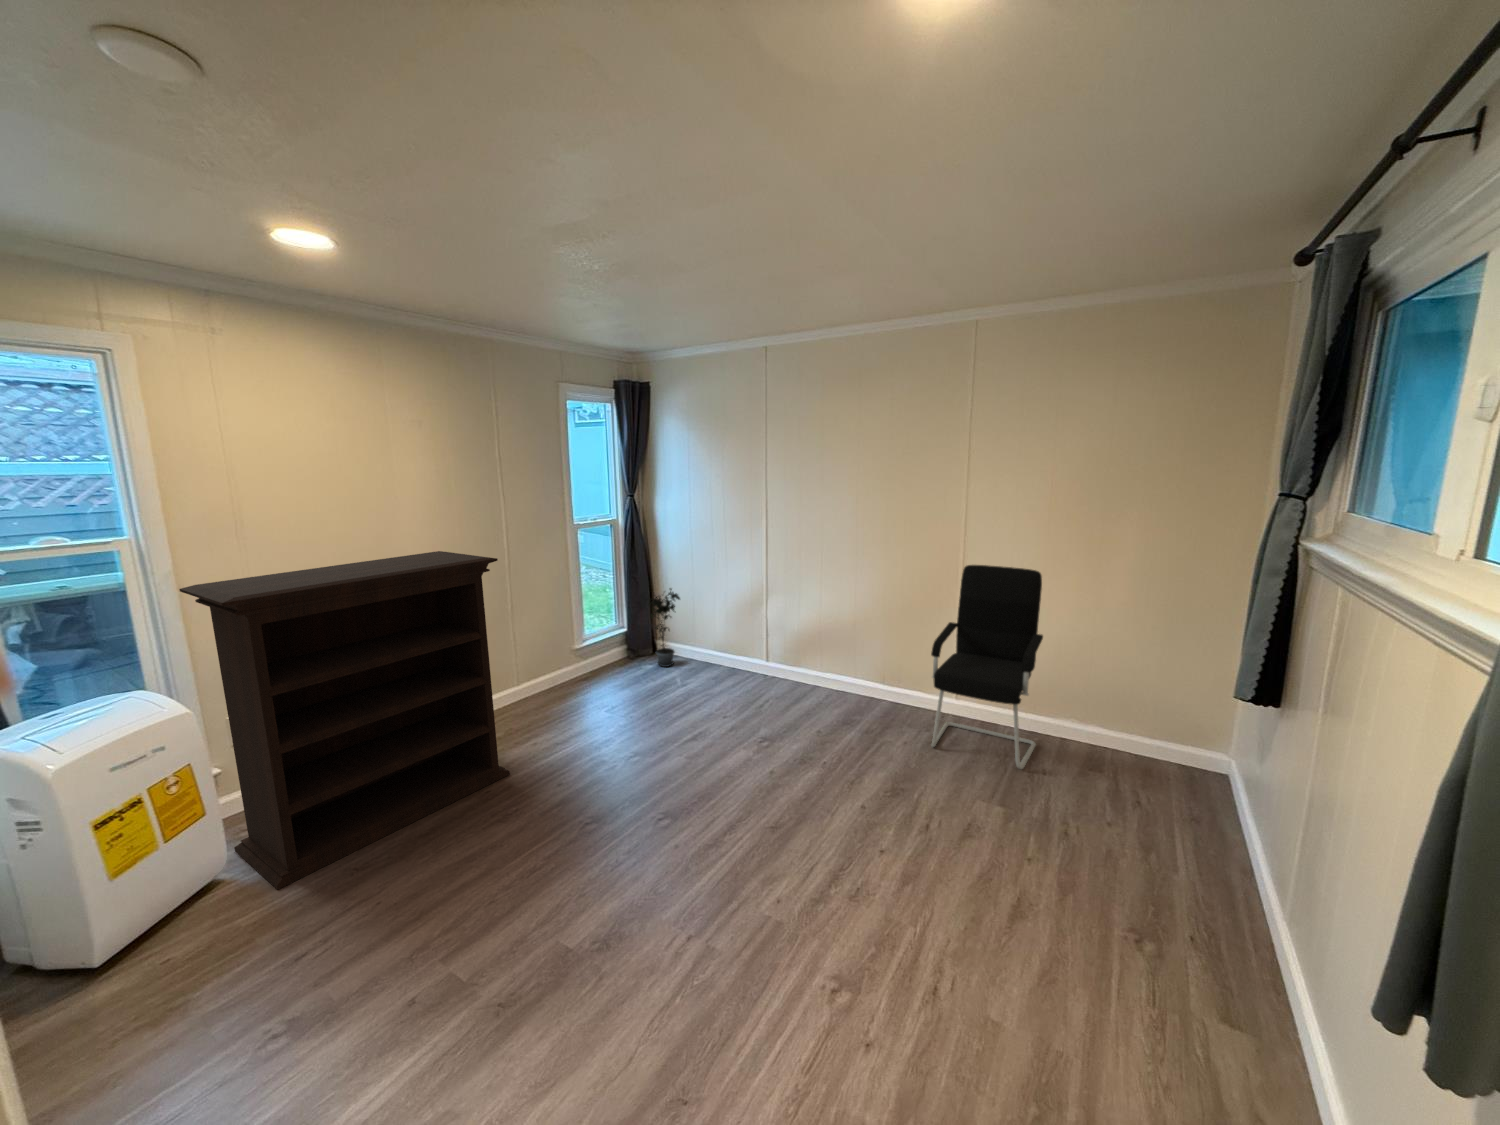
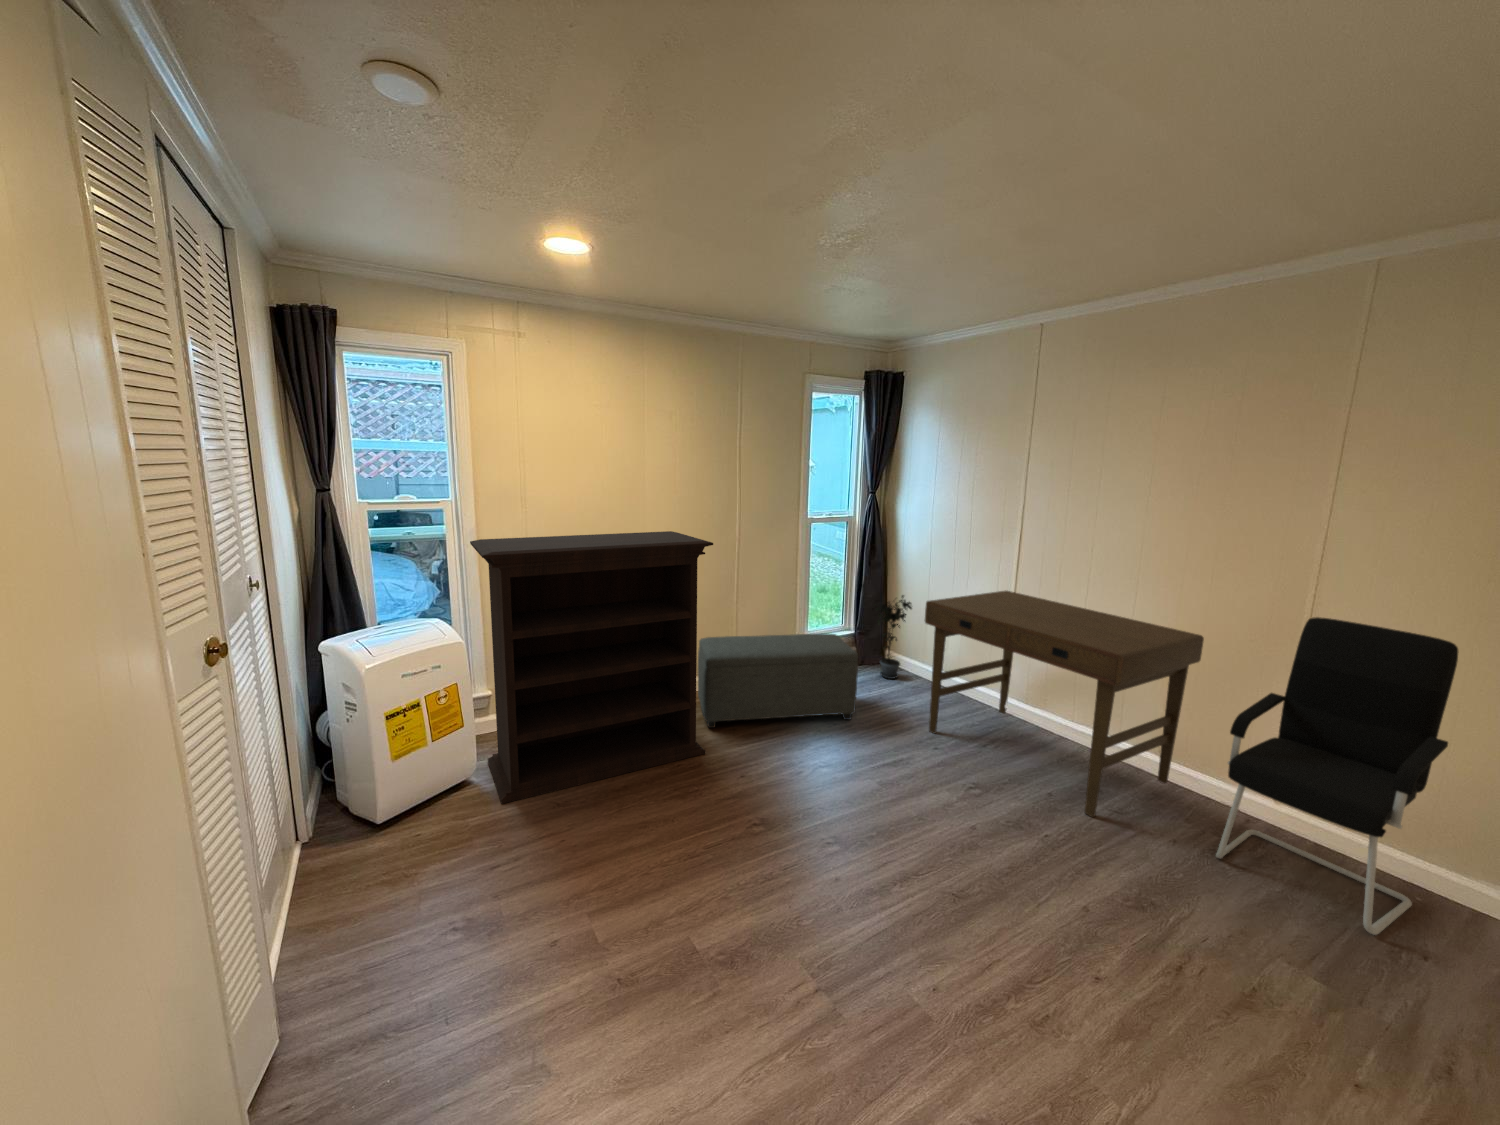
desk: none [700,572,904,741] -> present [925,591,1204,817]
ottoman: none [478,633,647,749] -> present [698,633,858,728]

